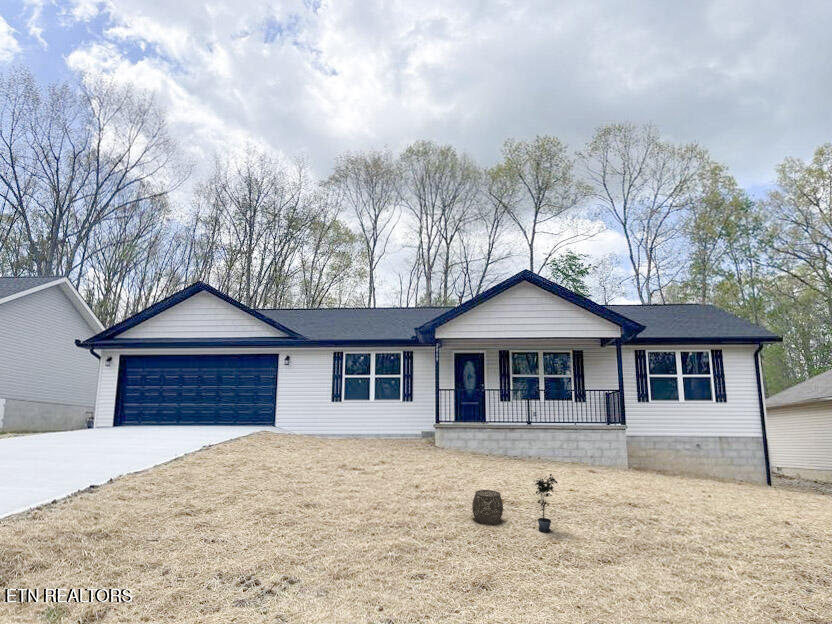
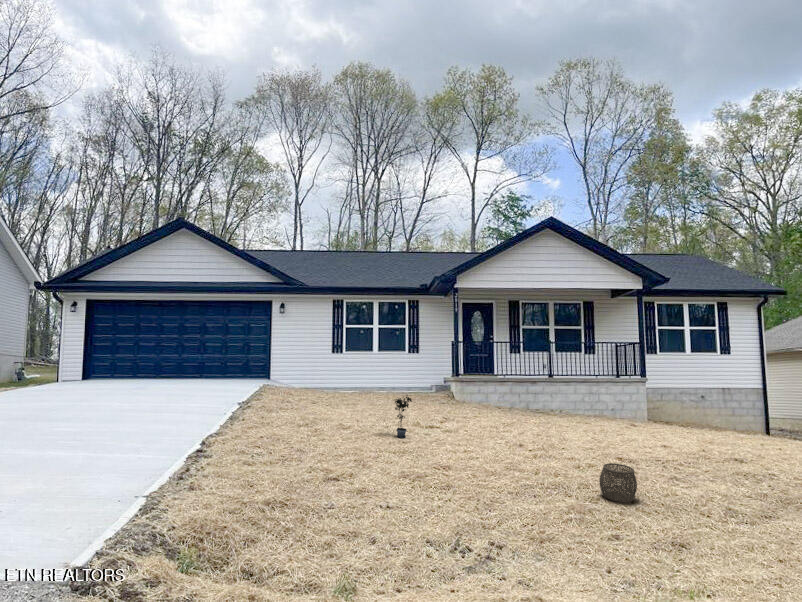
potted plant: present [534,474,557,532] -> present [395,395,412,438]

